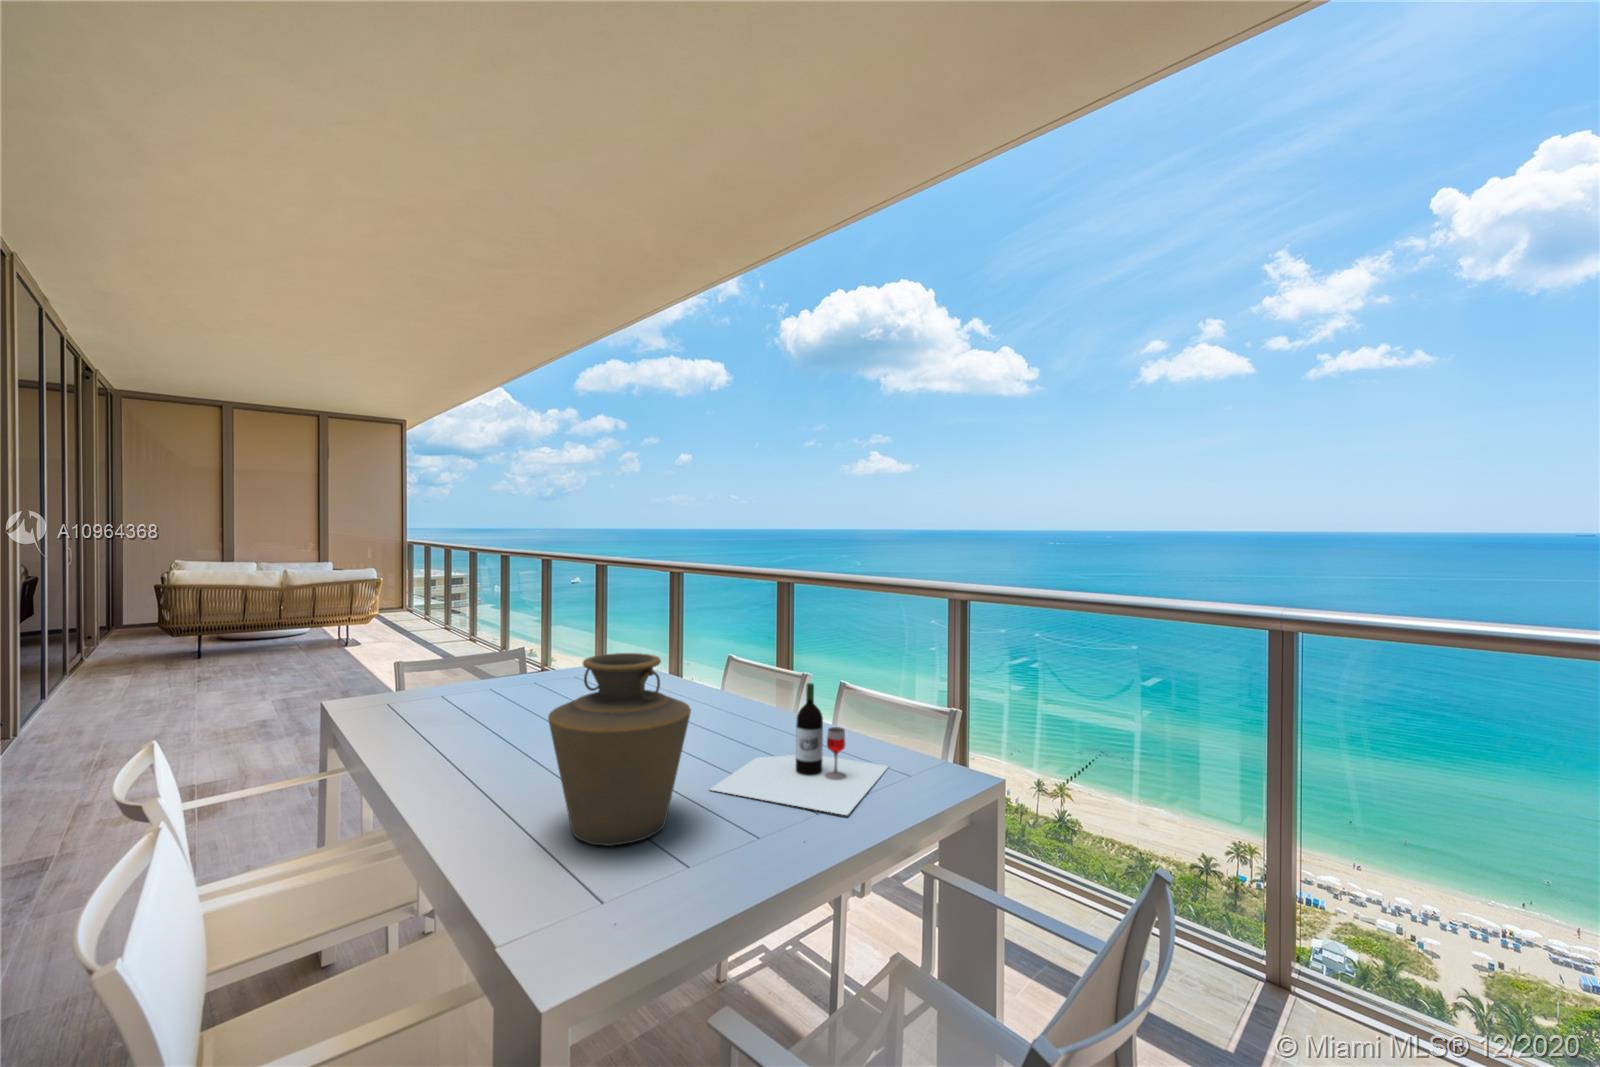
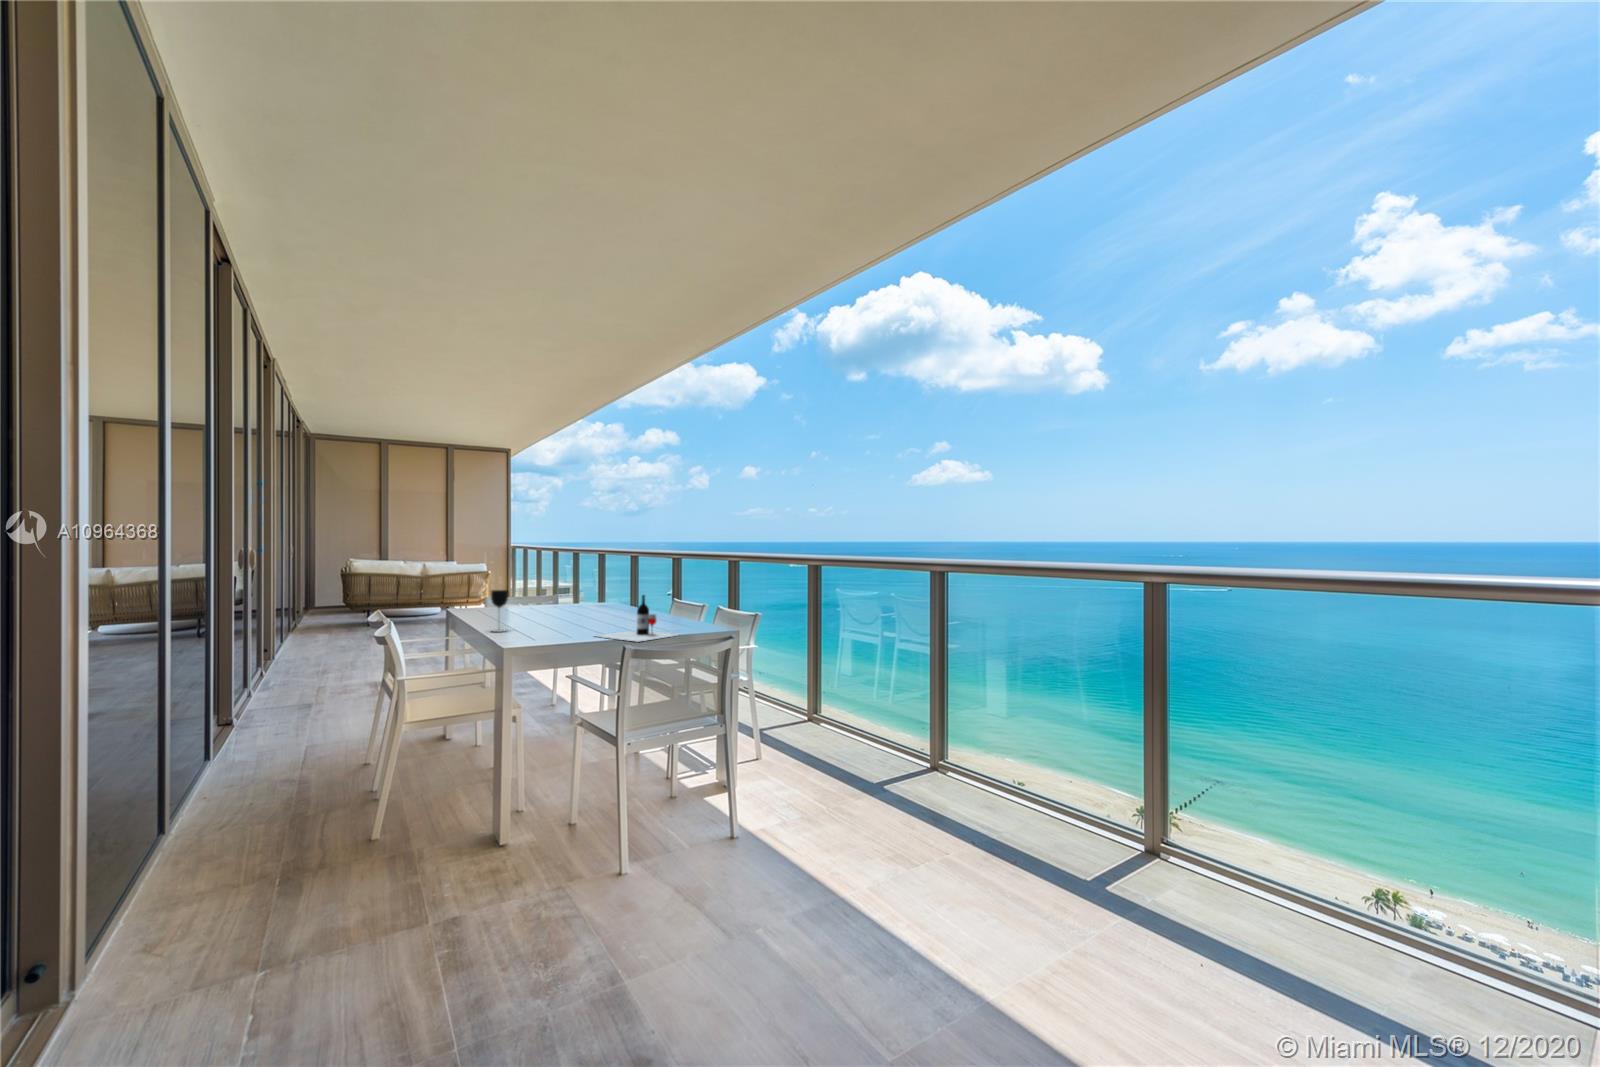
vase: present [548,653,691,846] -> none [519,574,576,643]
wine glass: none [449,679,493,786] -> present [491,590,509,632]

